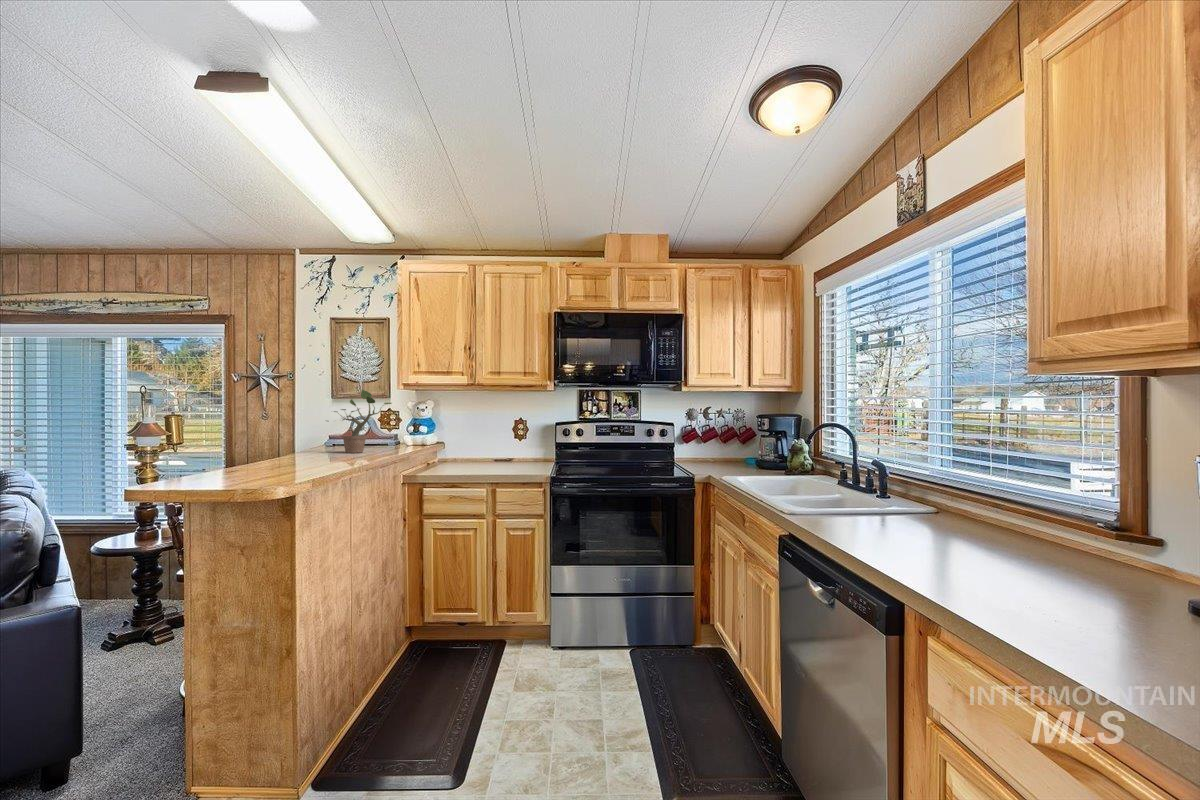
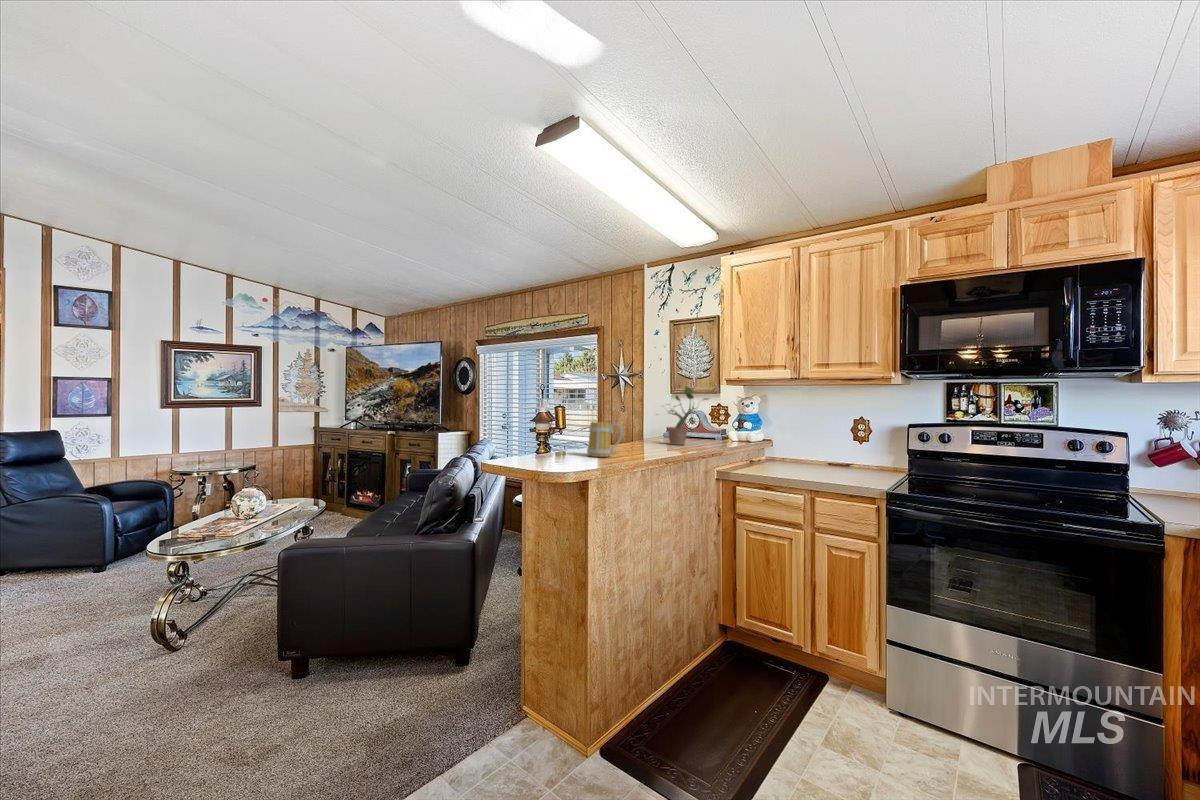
mug: none [256,431,307,473] -> present [587,422,623,457]

